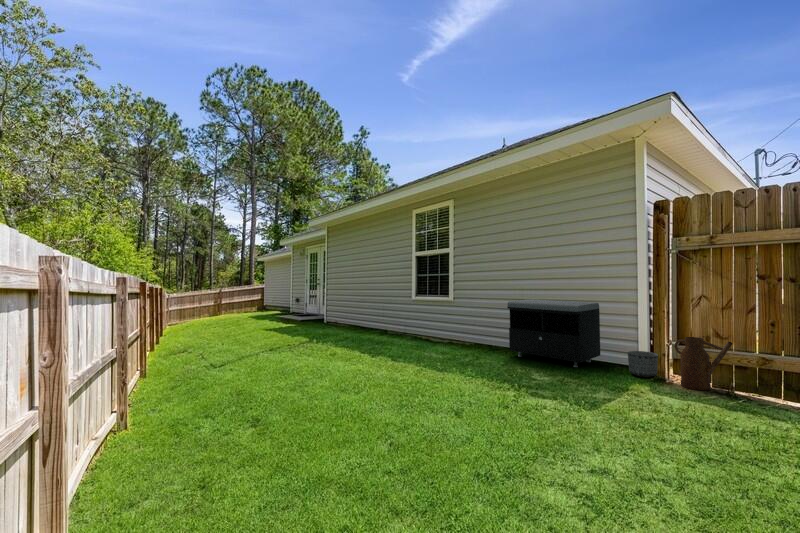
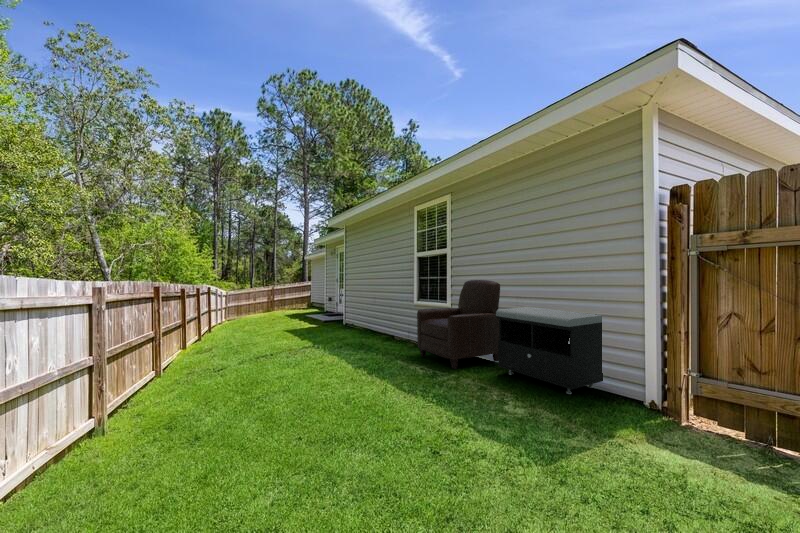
chair: none [427,278,502,355] -> present [417,280,500,369]
watering can: present [674,337,732,391] -> none [689,369,767,447]
planter: present [628,351,658,377] -> none [630,380,670,417]

